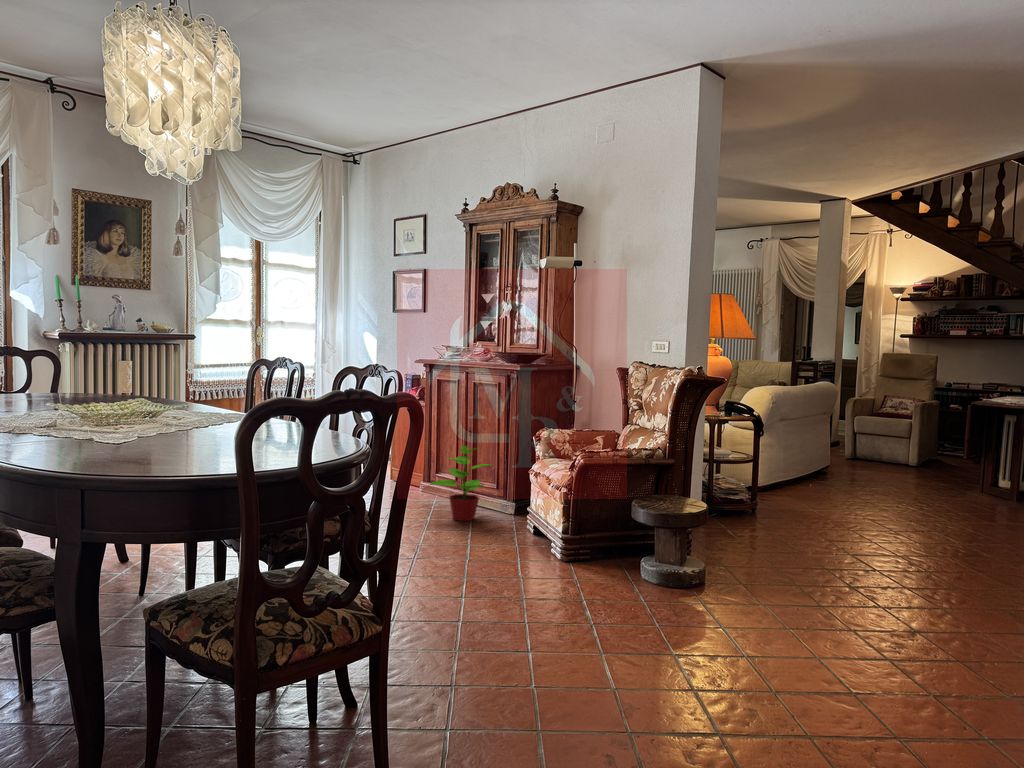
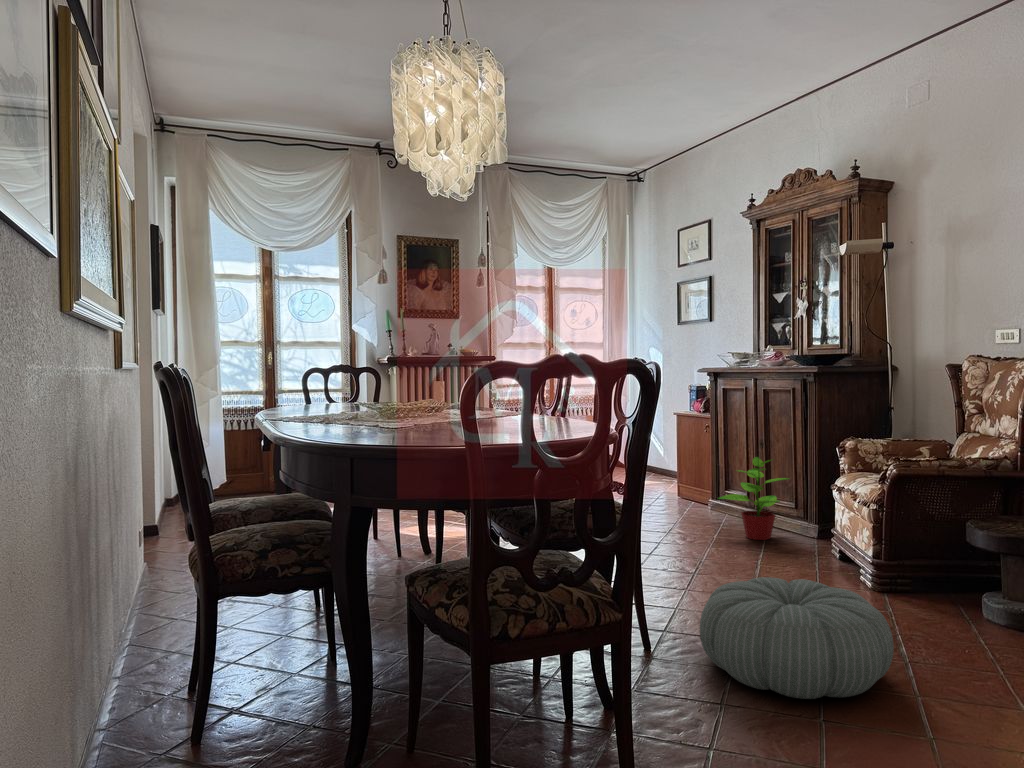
pouf: none [427,560,581,662] -> present [700,577,894,699]

